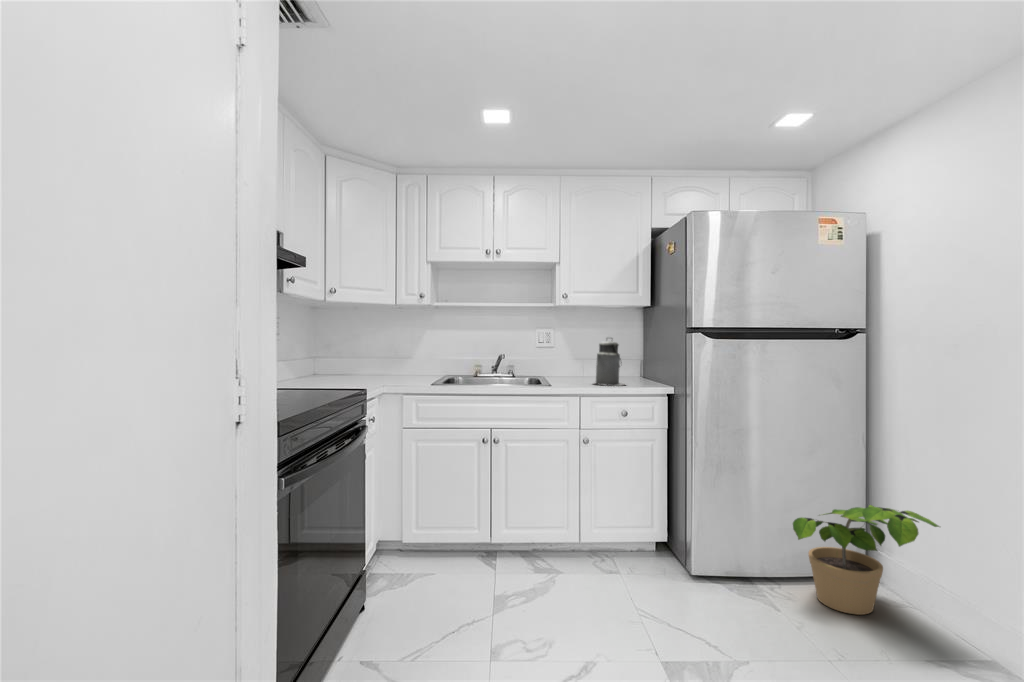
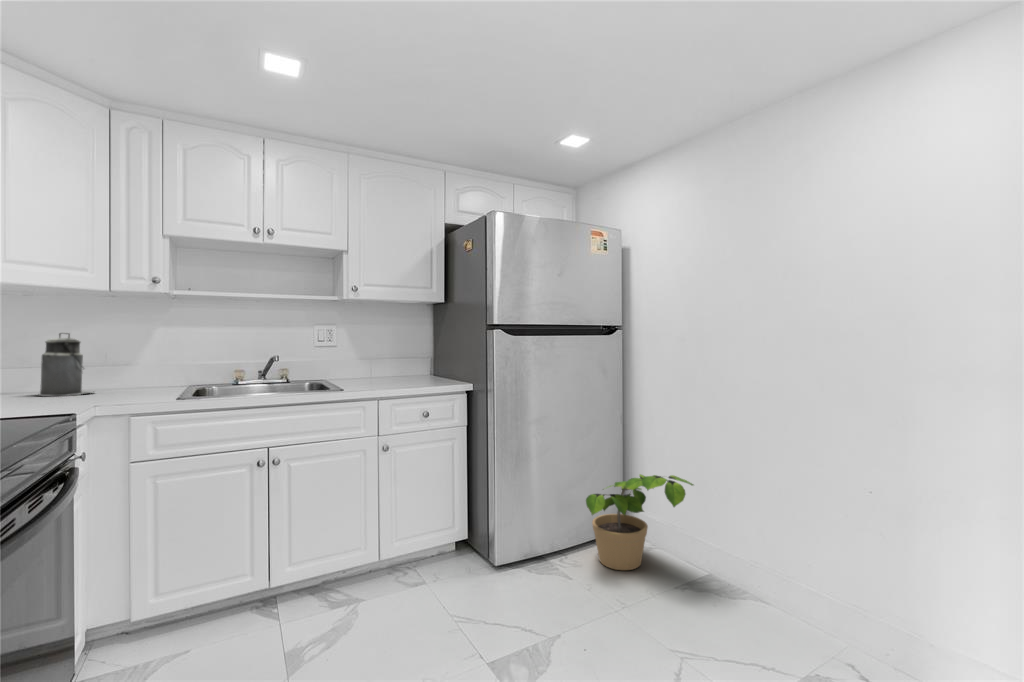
canister: present [595,341,624,386] -> present [38,333,94,396]

